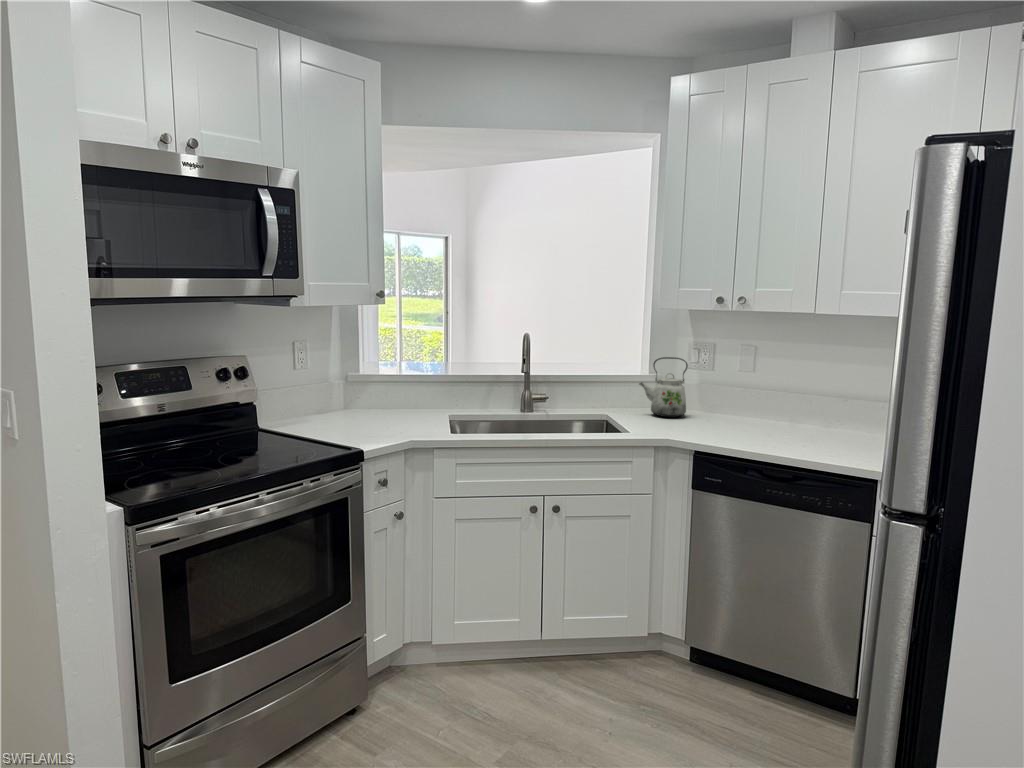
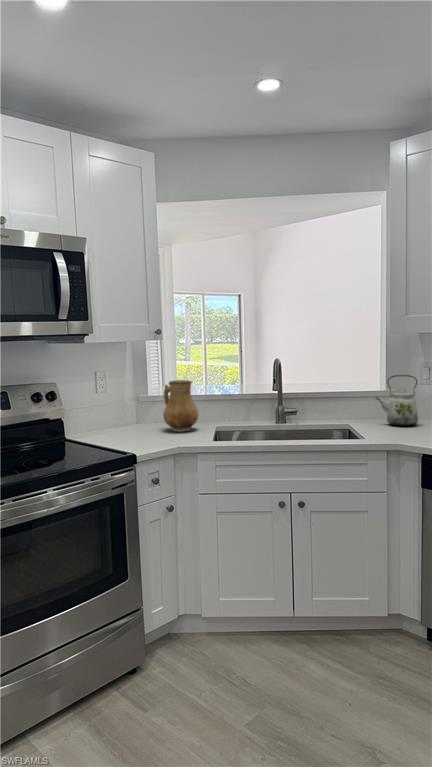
ceramic pitcher: none [382,355,427,420] -> present [164,380,198,432]

